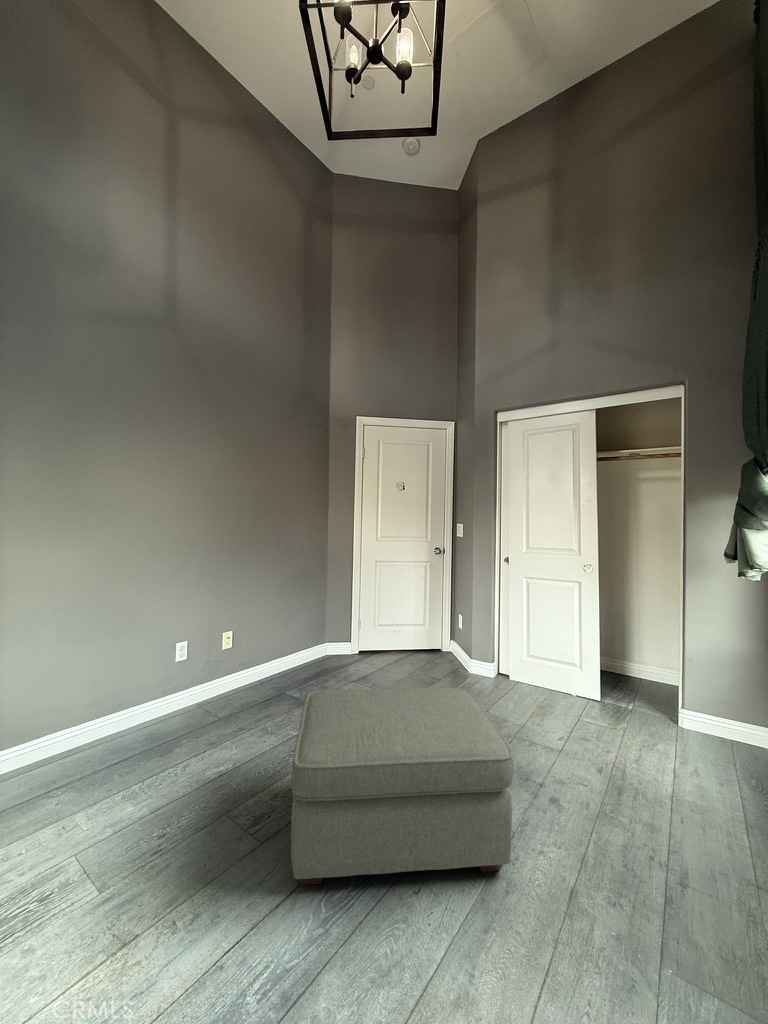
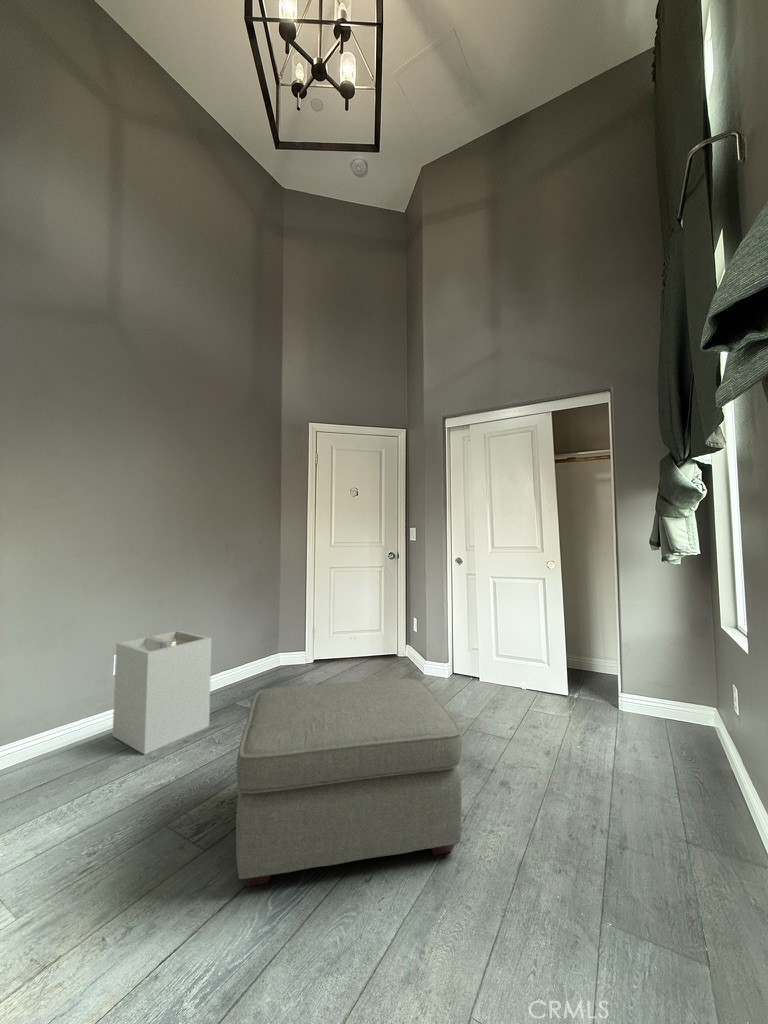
laundry hamper: none [176,623,264,740] -> present [113,631,211,754]

